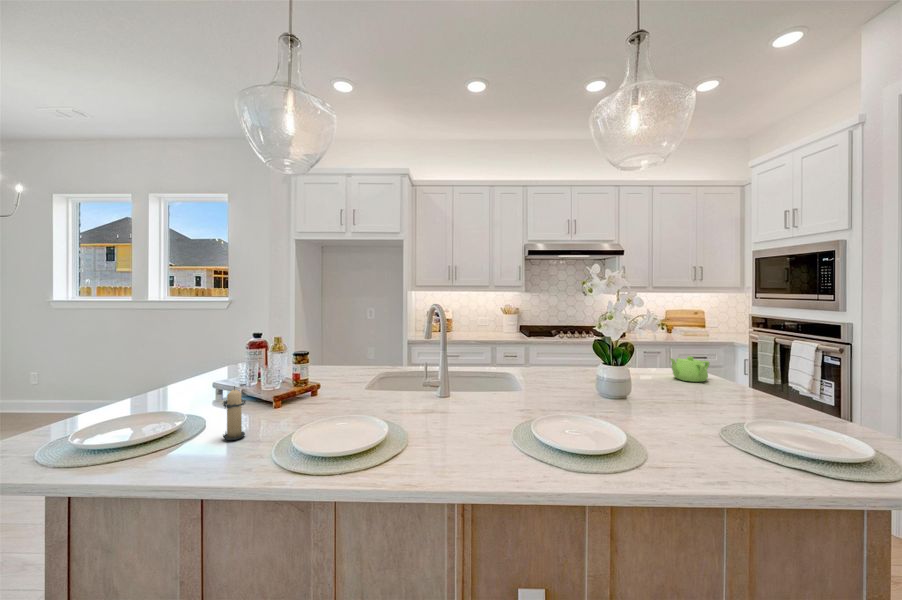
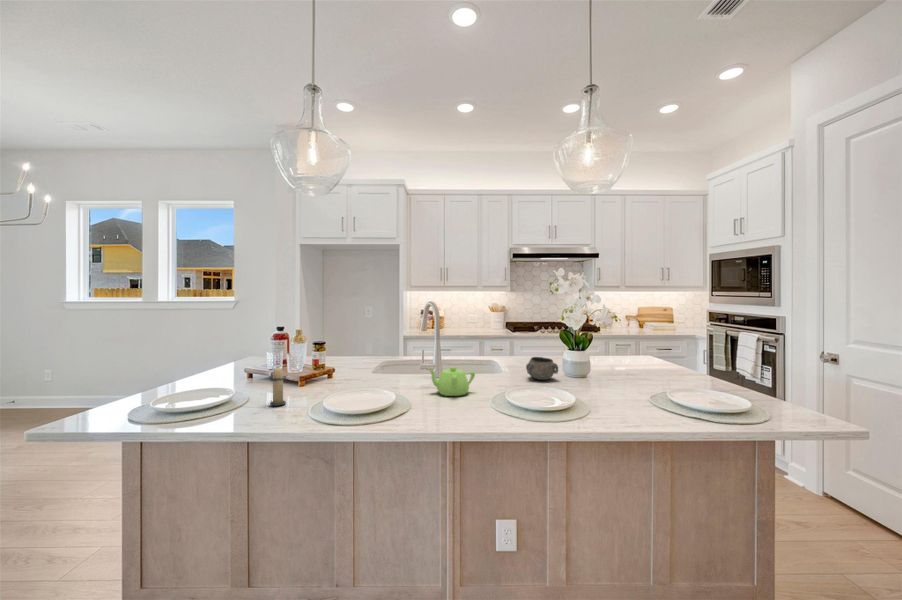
teapot: present [670,356,709,382] -> present [429,367,475,396]
decorative bowl: none [553,373,594,403] -> present [526,357,558,380]

